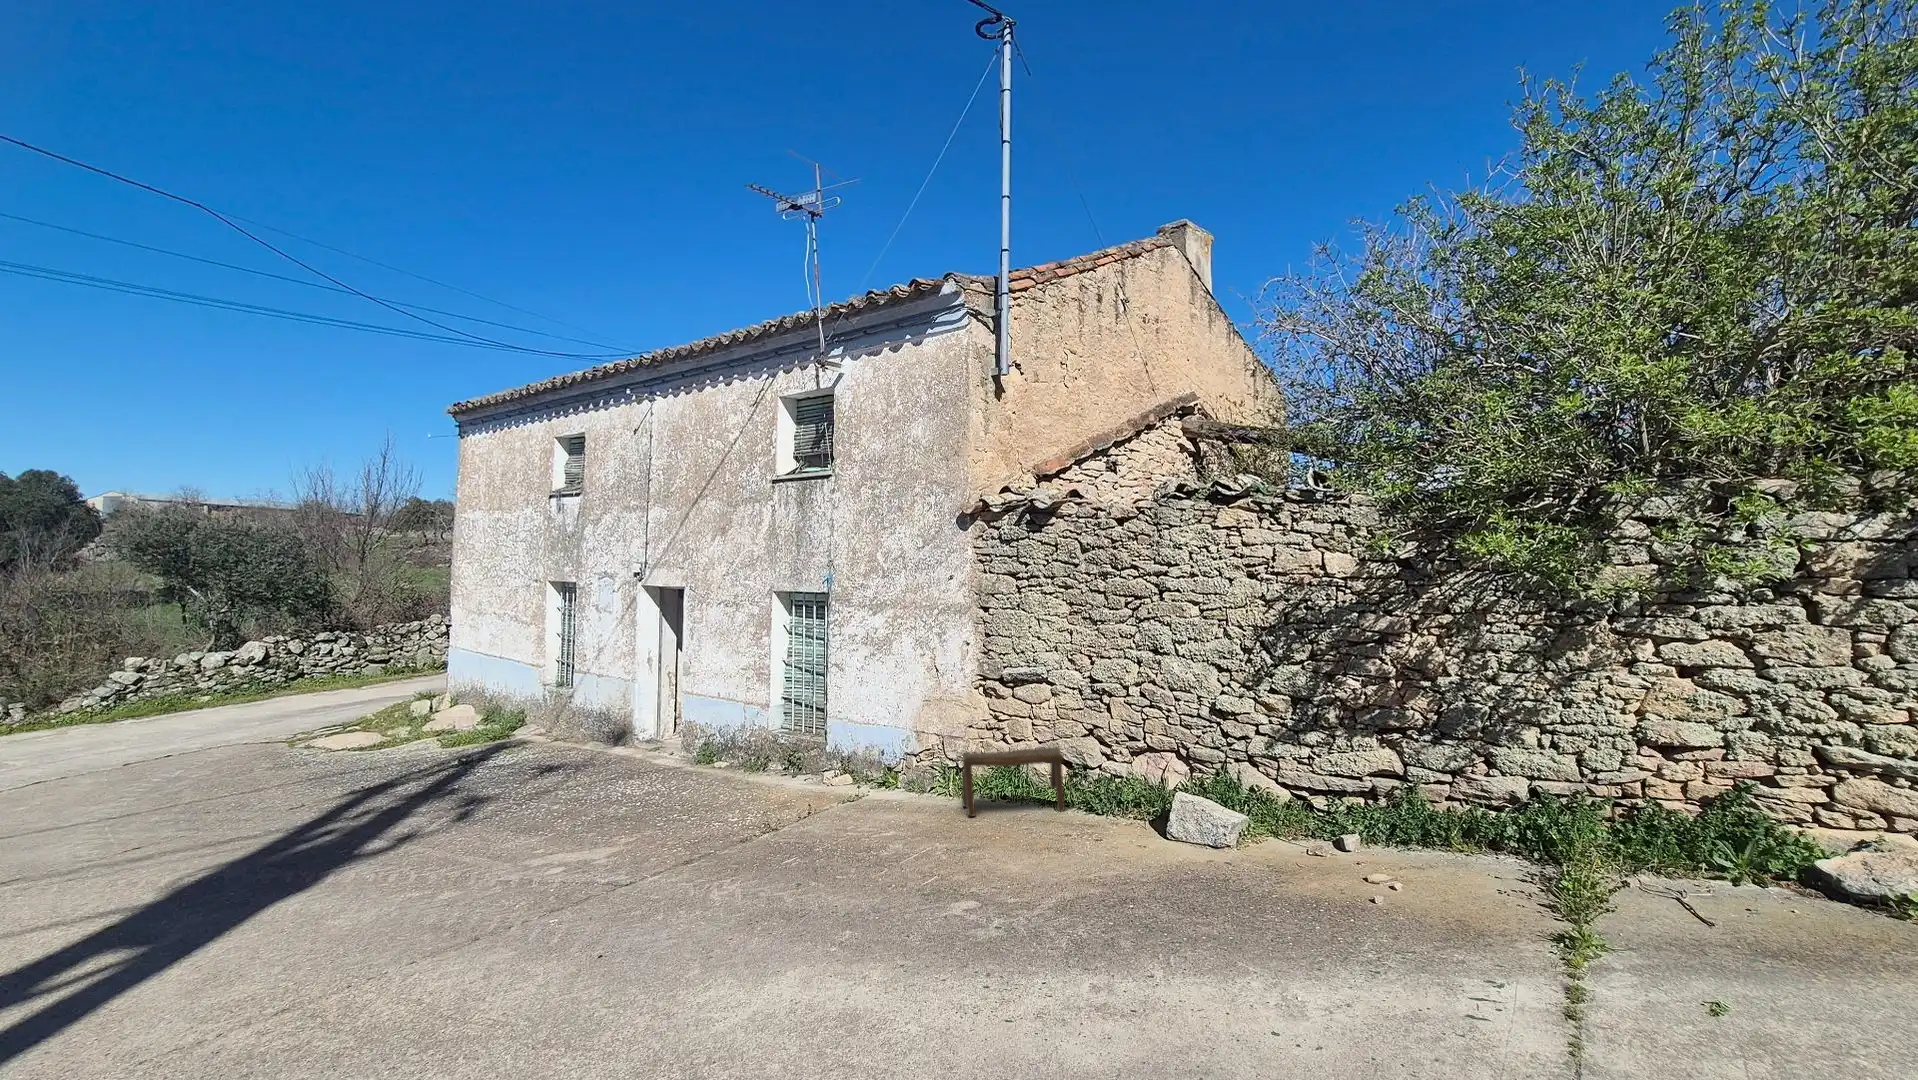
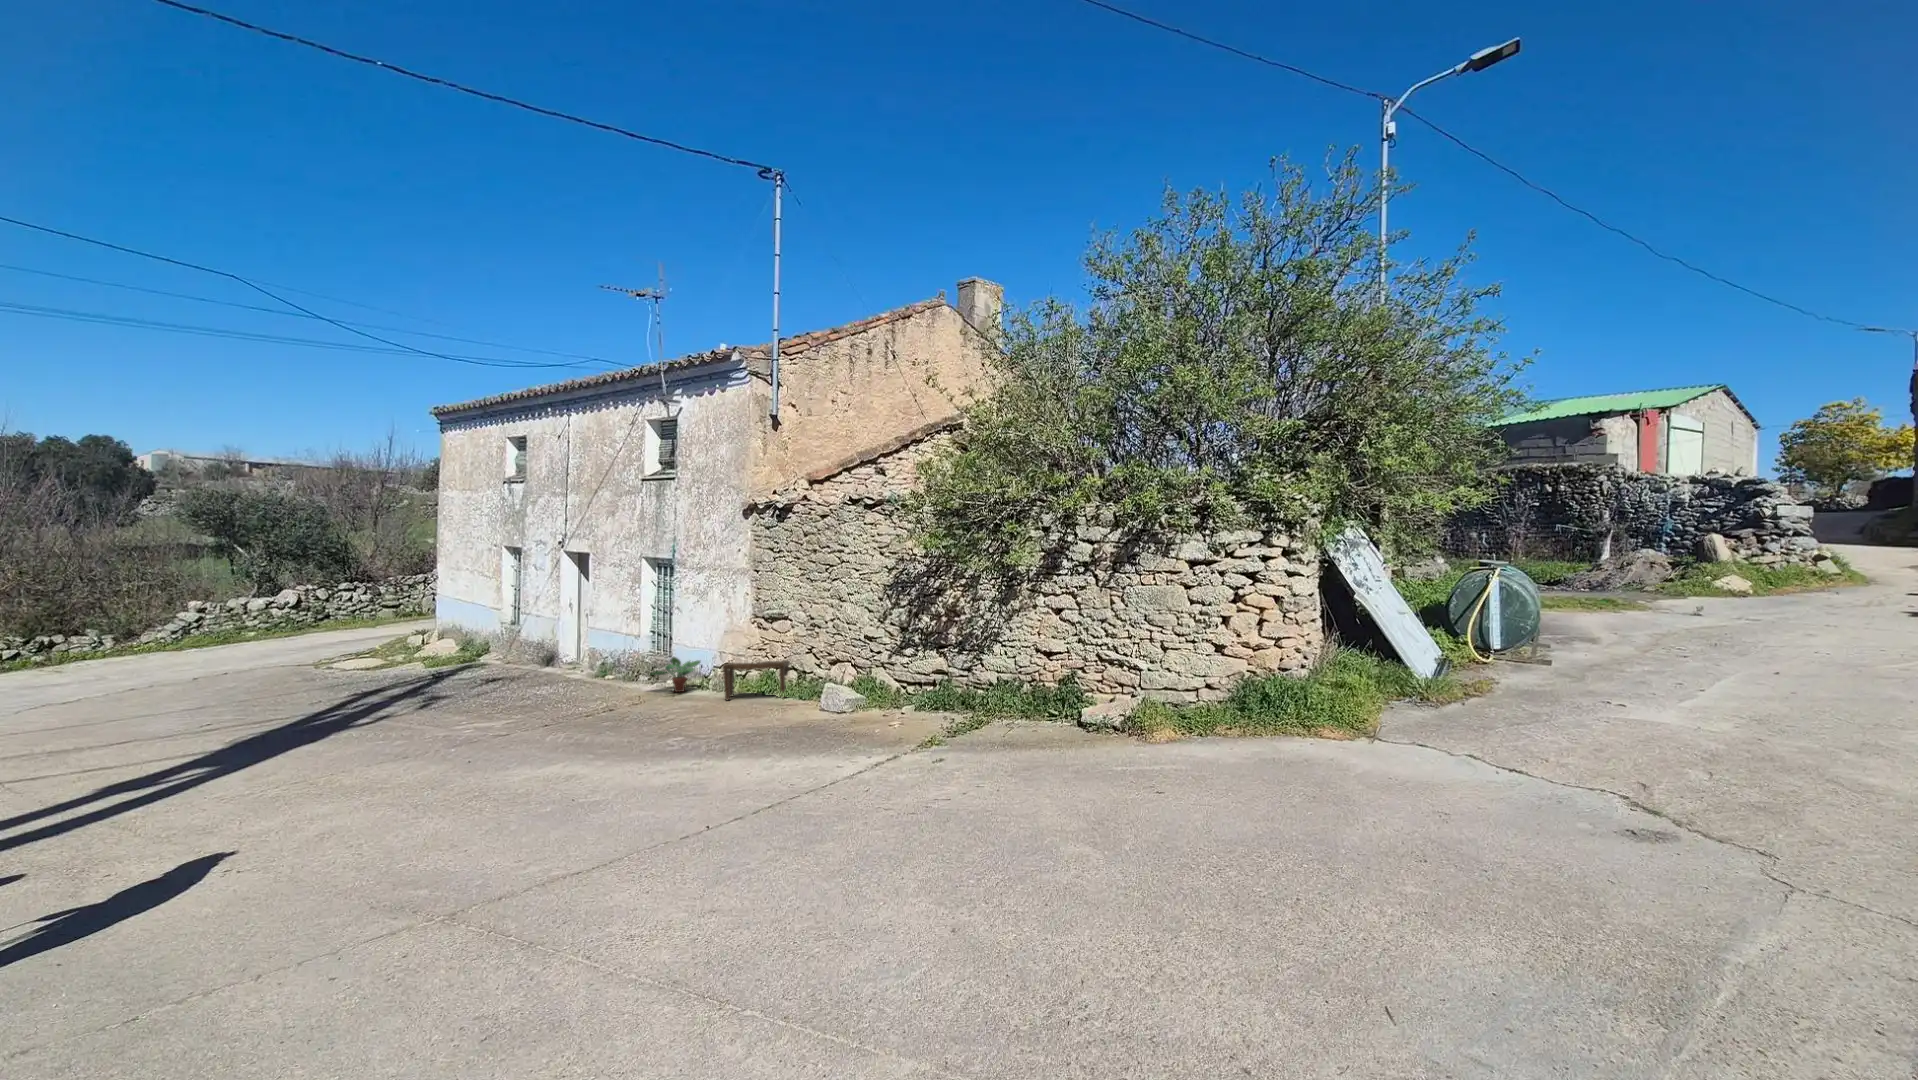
potted plant: none [817,741,894,798] -> present [651,657,700,692]

